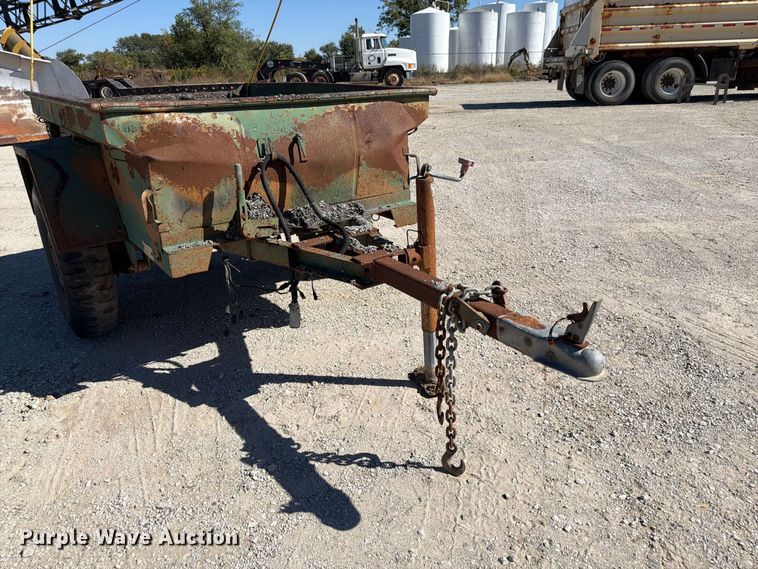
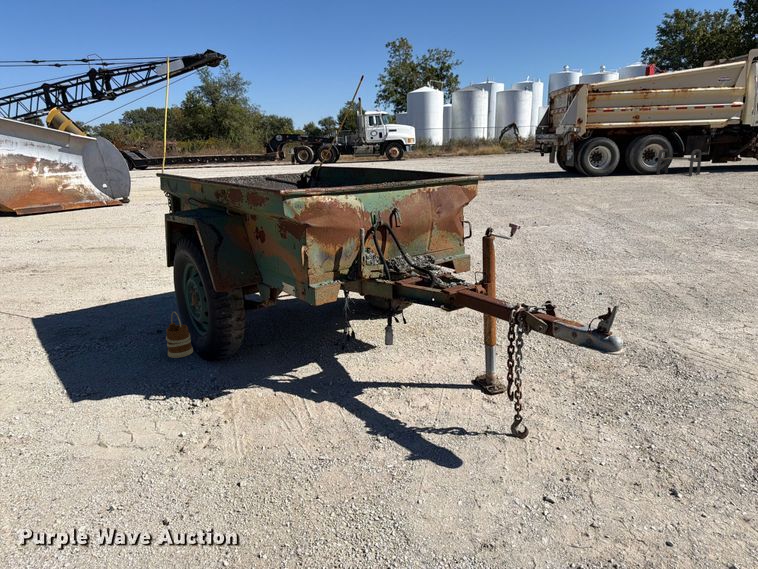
wooden bucket: none [21,274,62,334] -> present [166,312,193,358]

